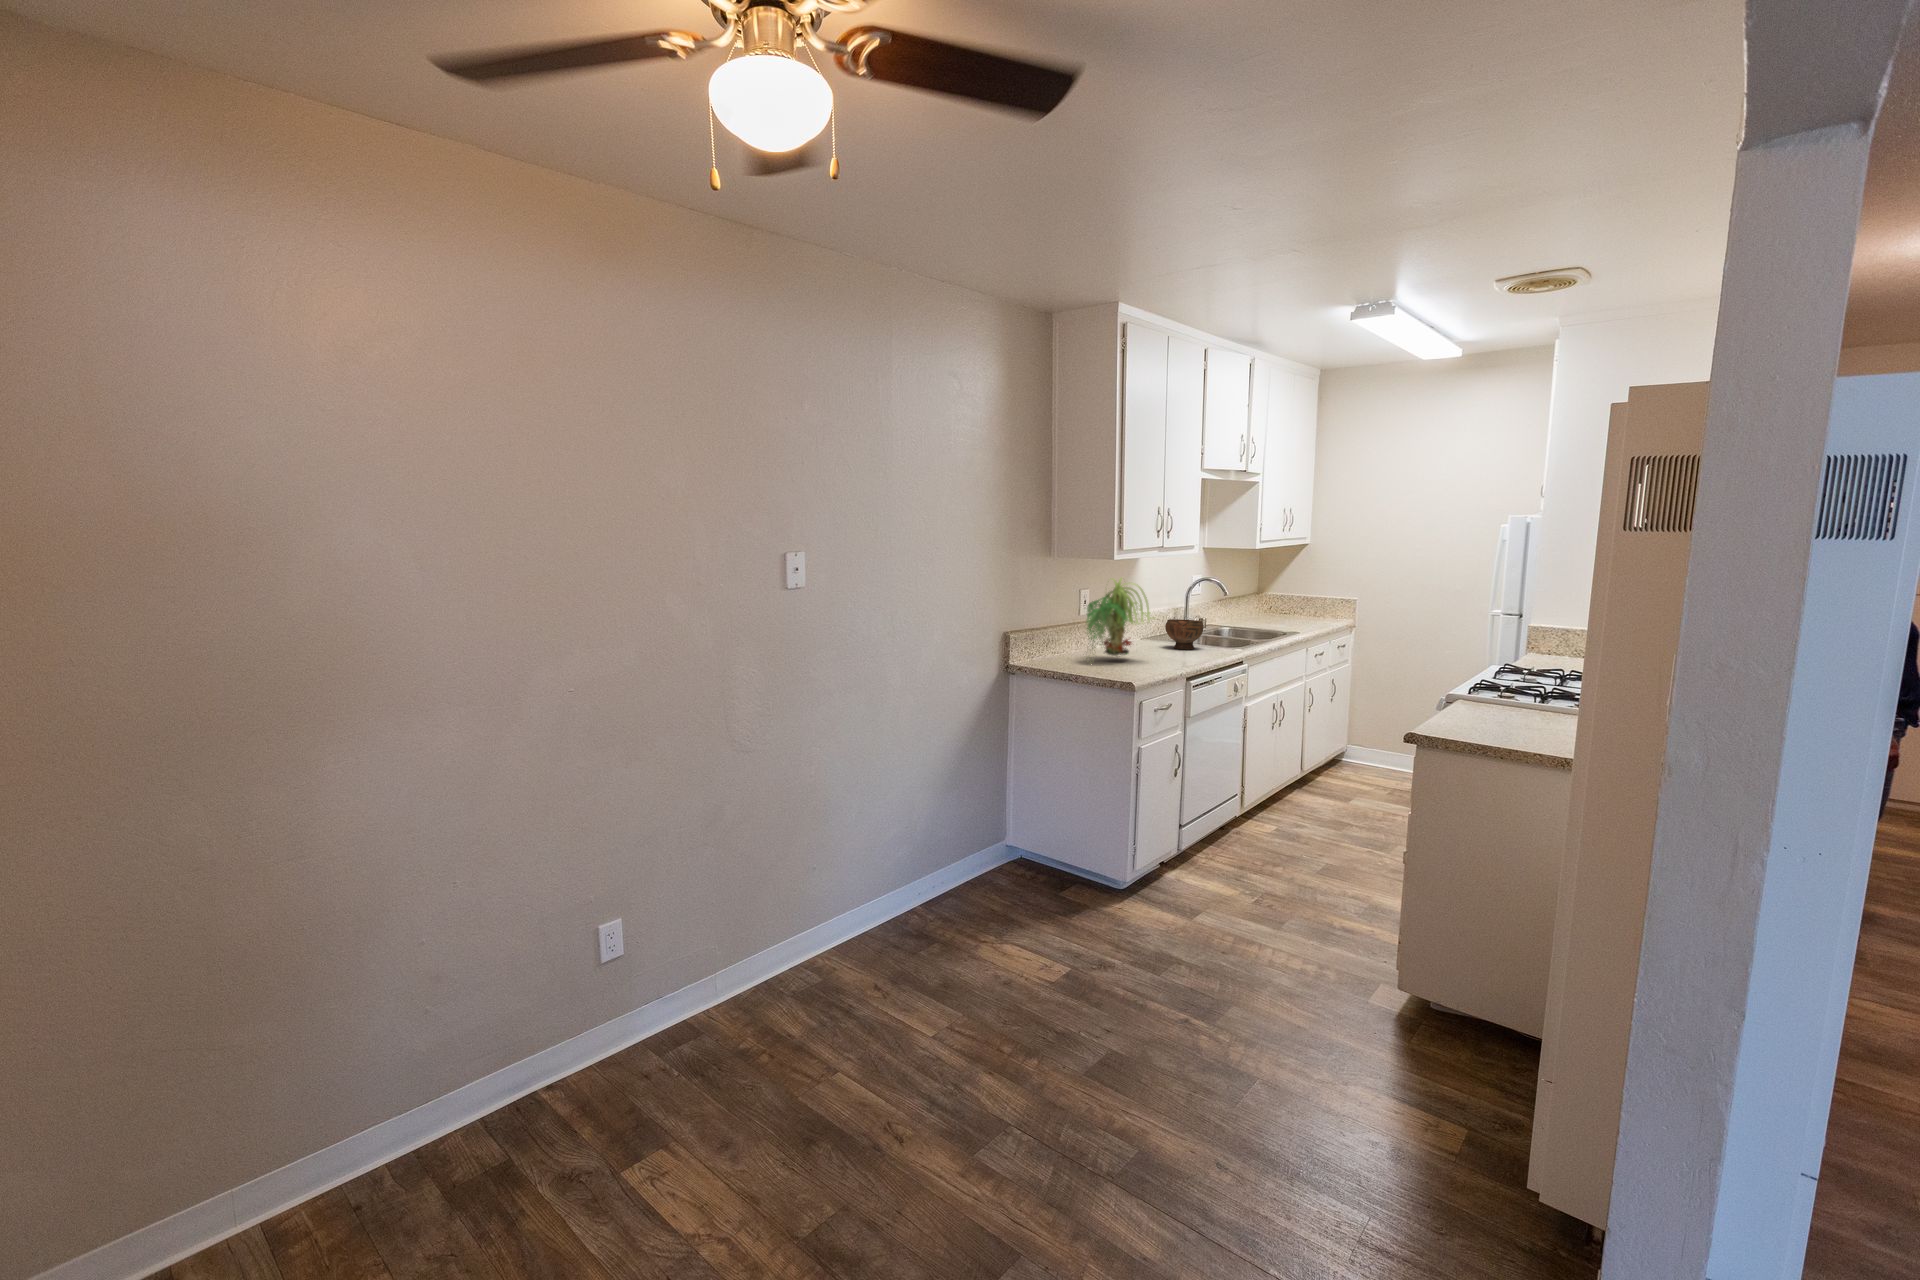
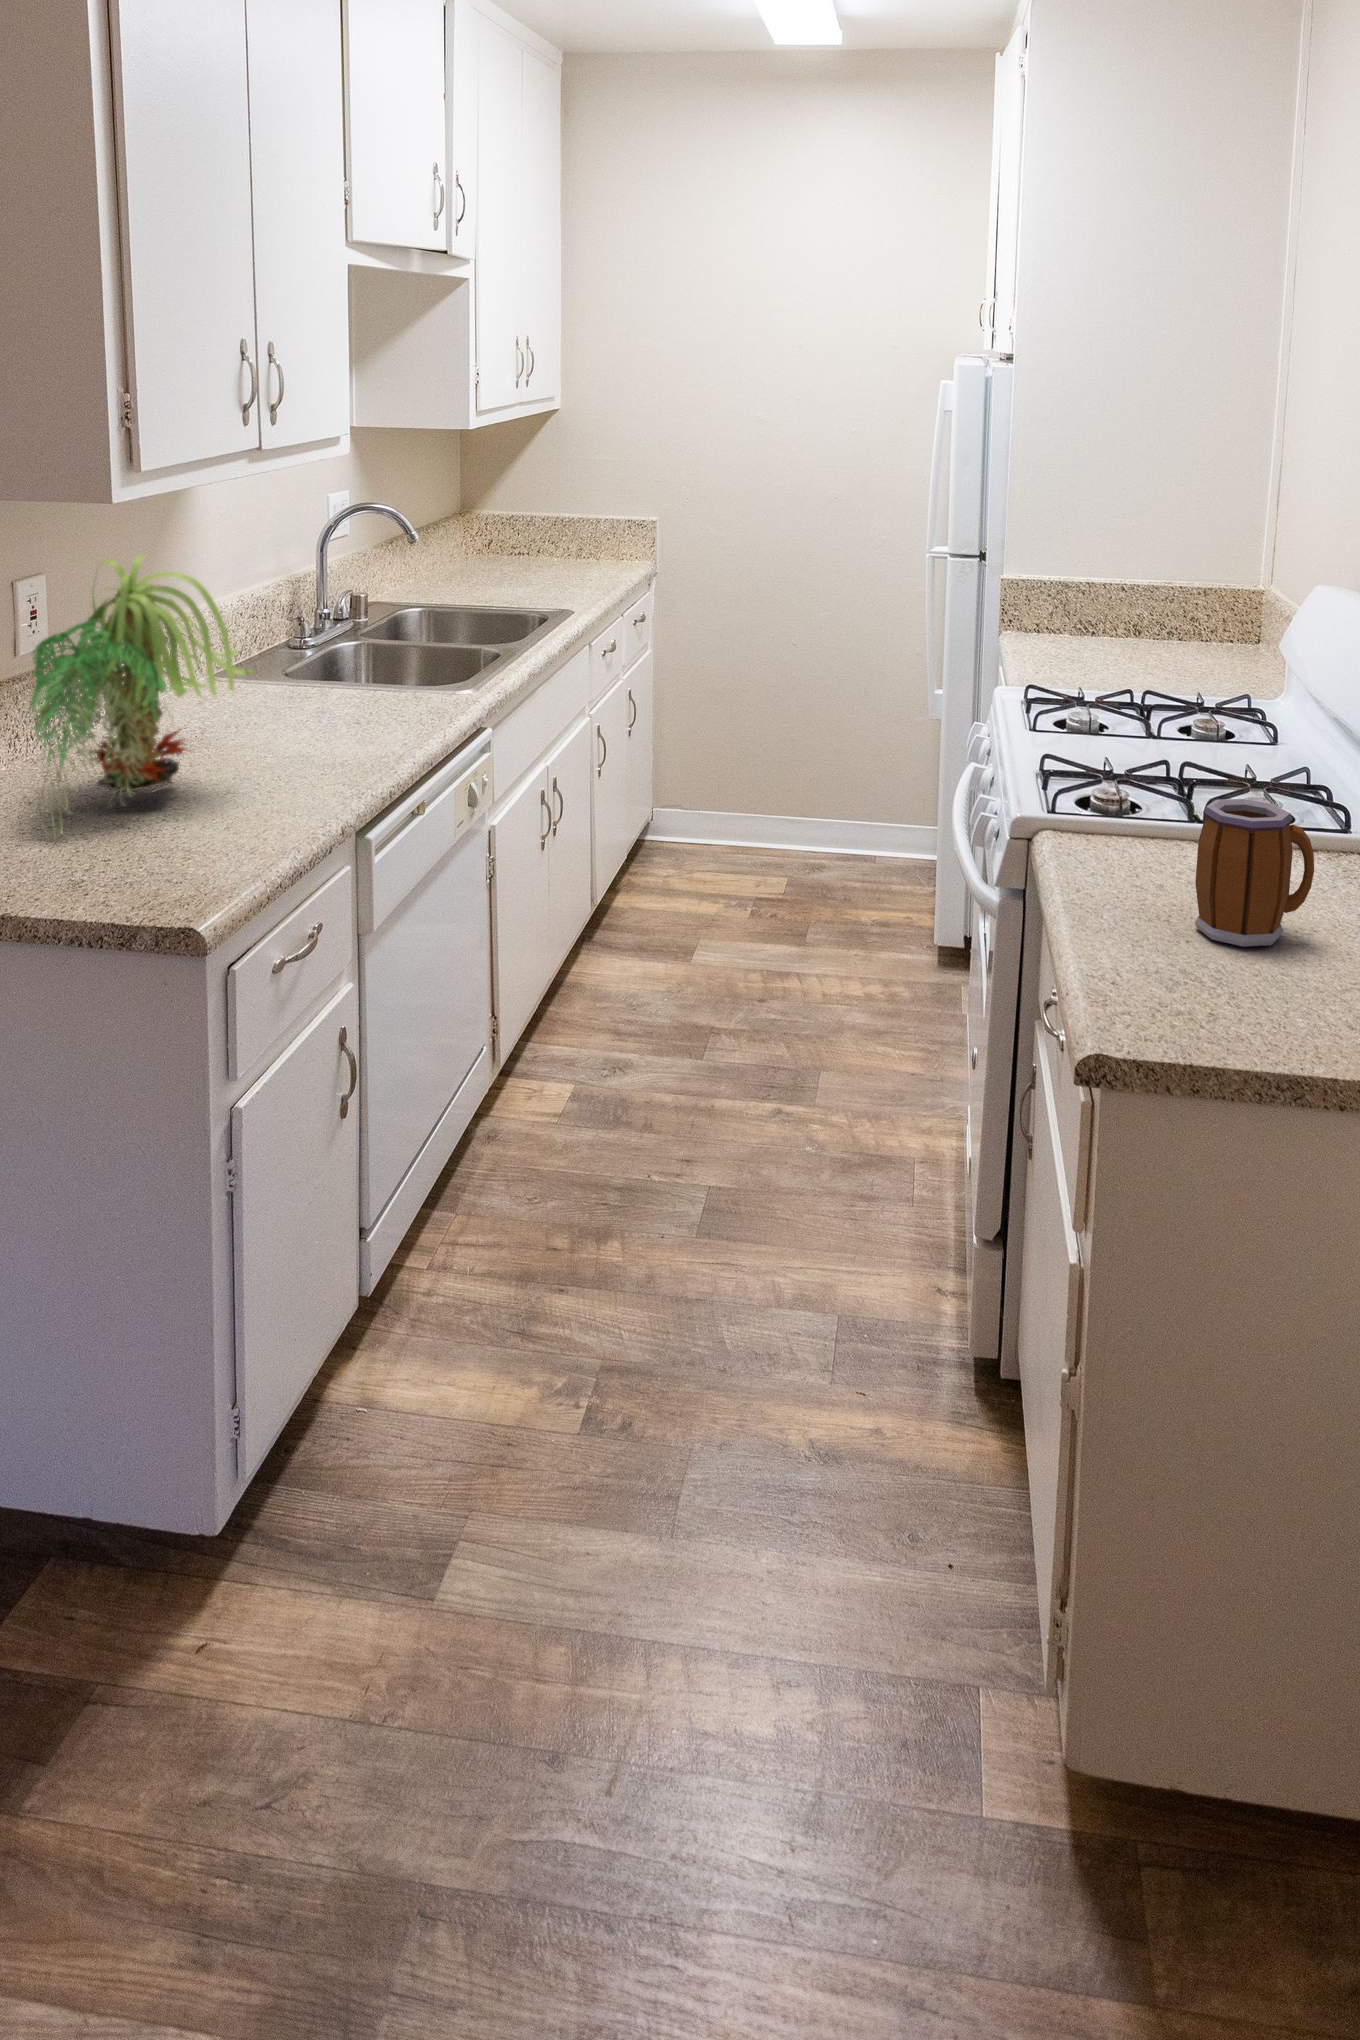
bowl: present [1165,619,1204,649] -> none [279,634,380,717]
mug: none [1470,661,1513,709] -> present [1195,799,1314,947]

